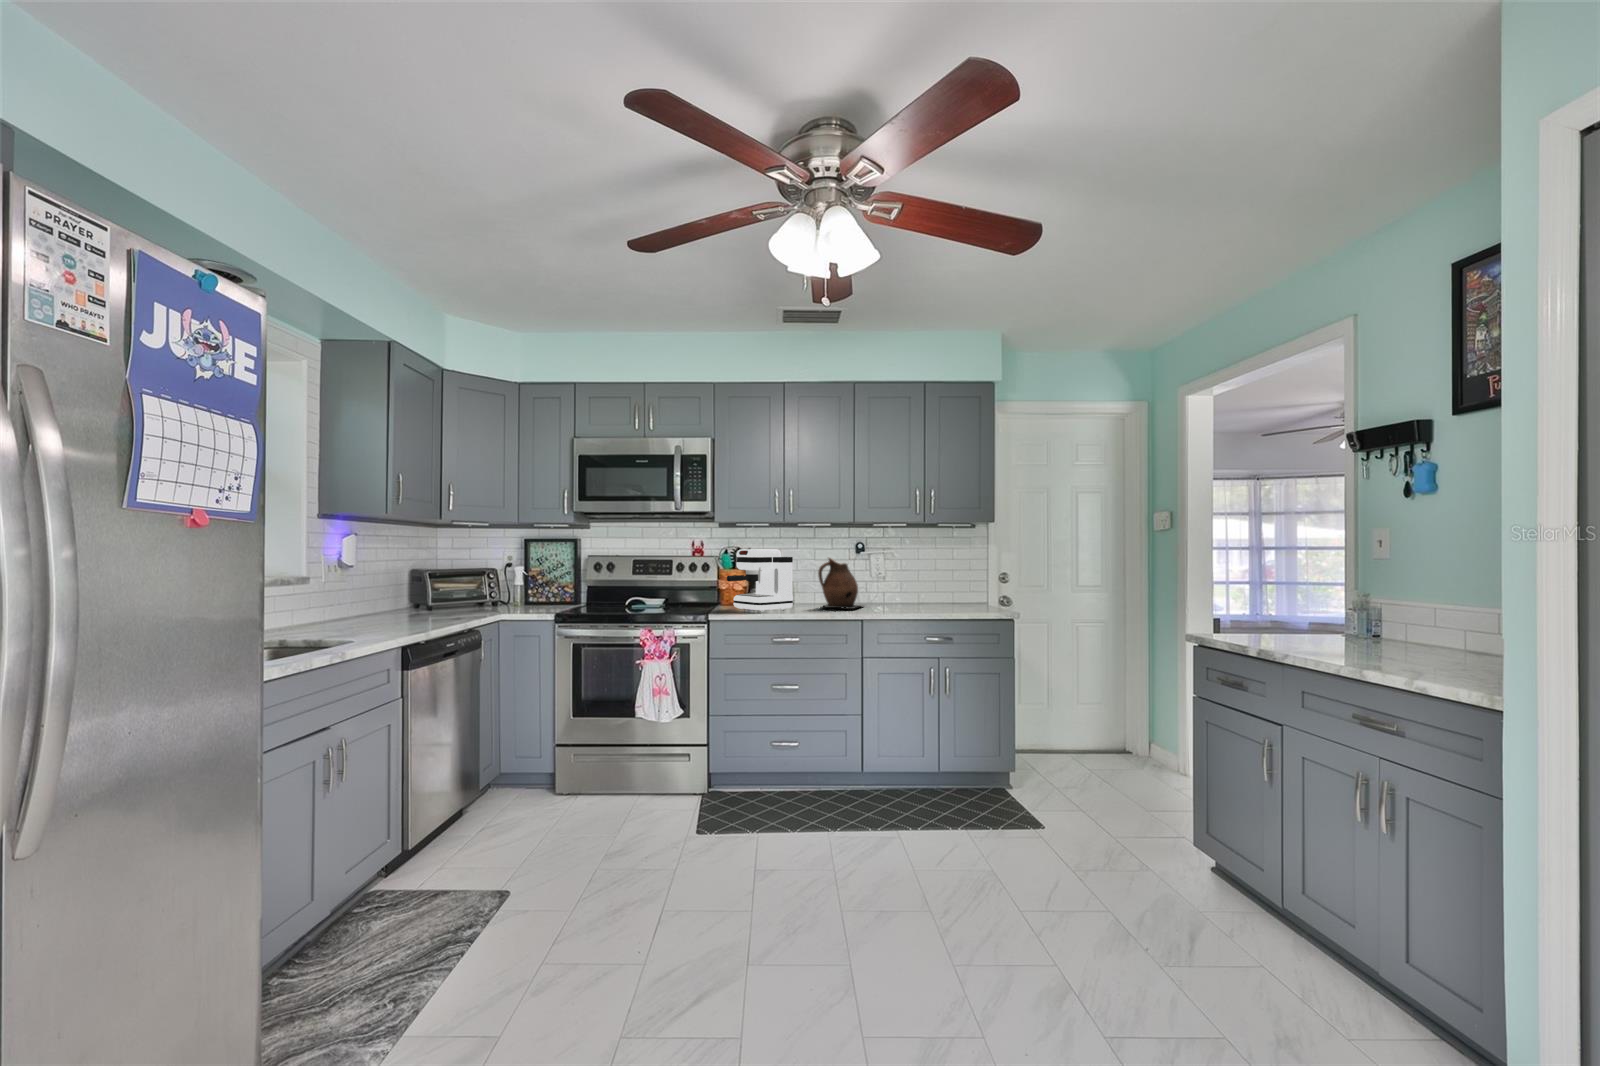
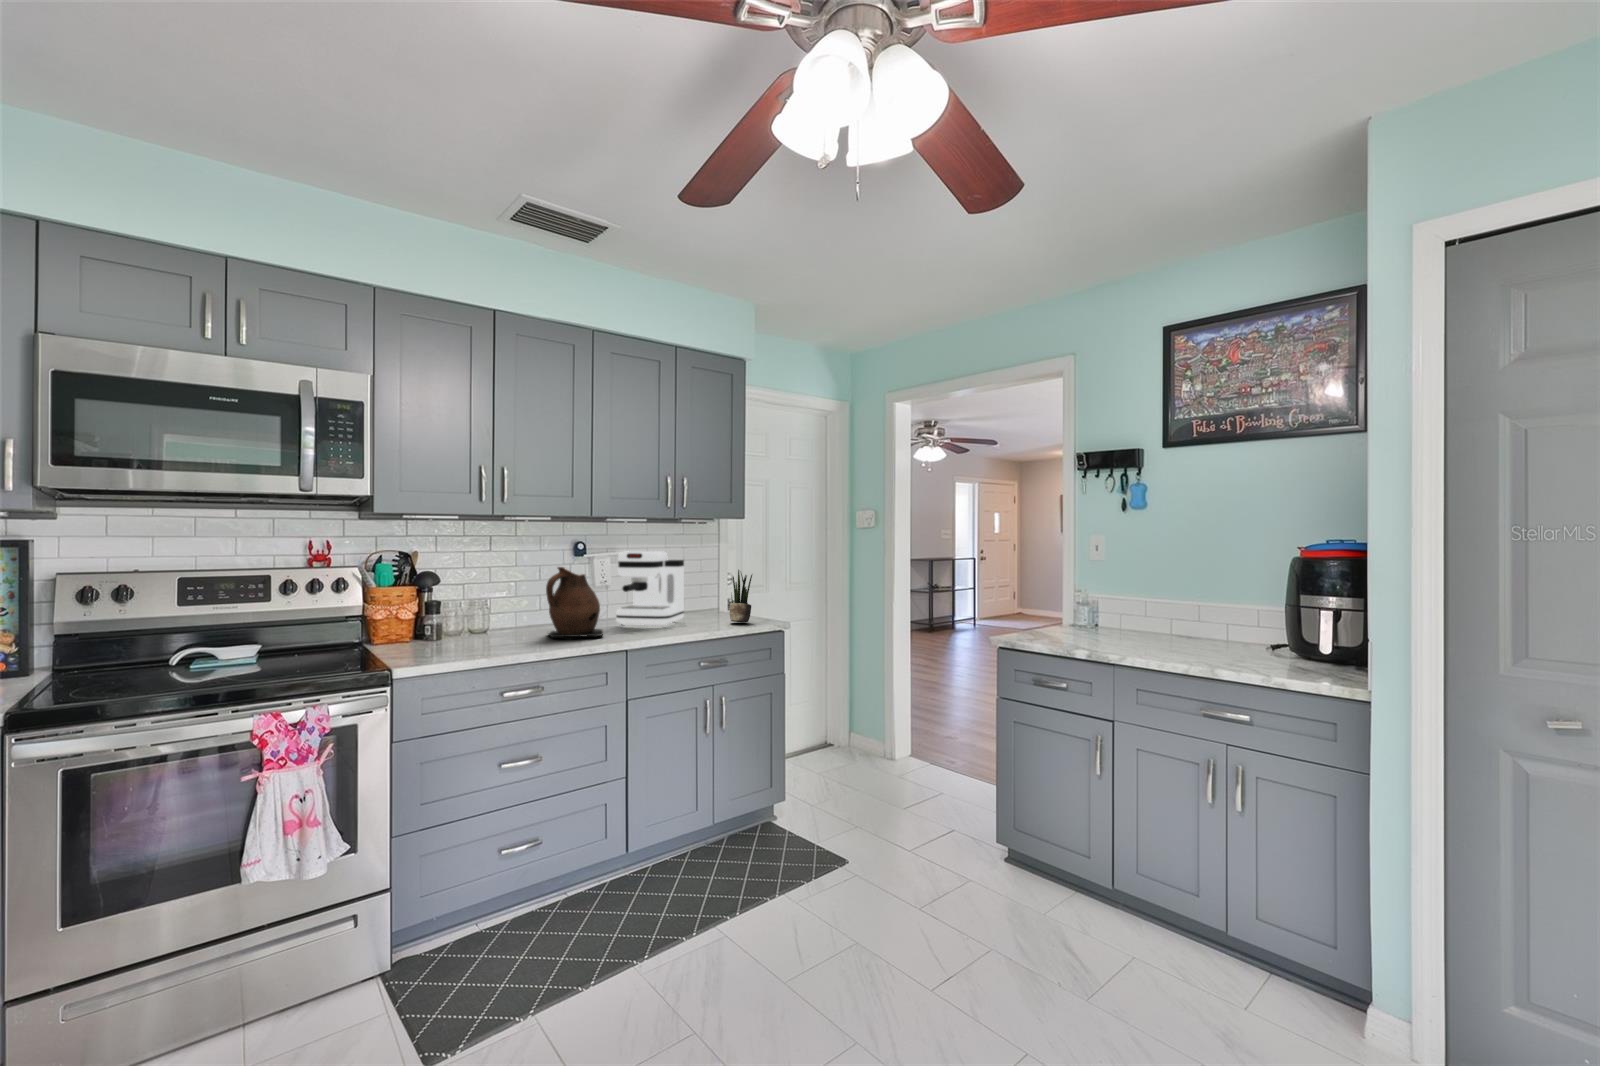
coffee maker: present [727,549,793,612] -> present [616,551,684,626]
potted plant: none [969,563,990,609] -> present [730,570,752,622]

